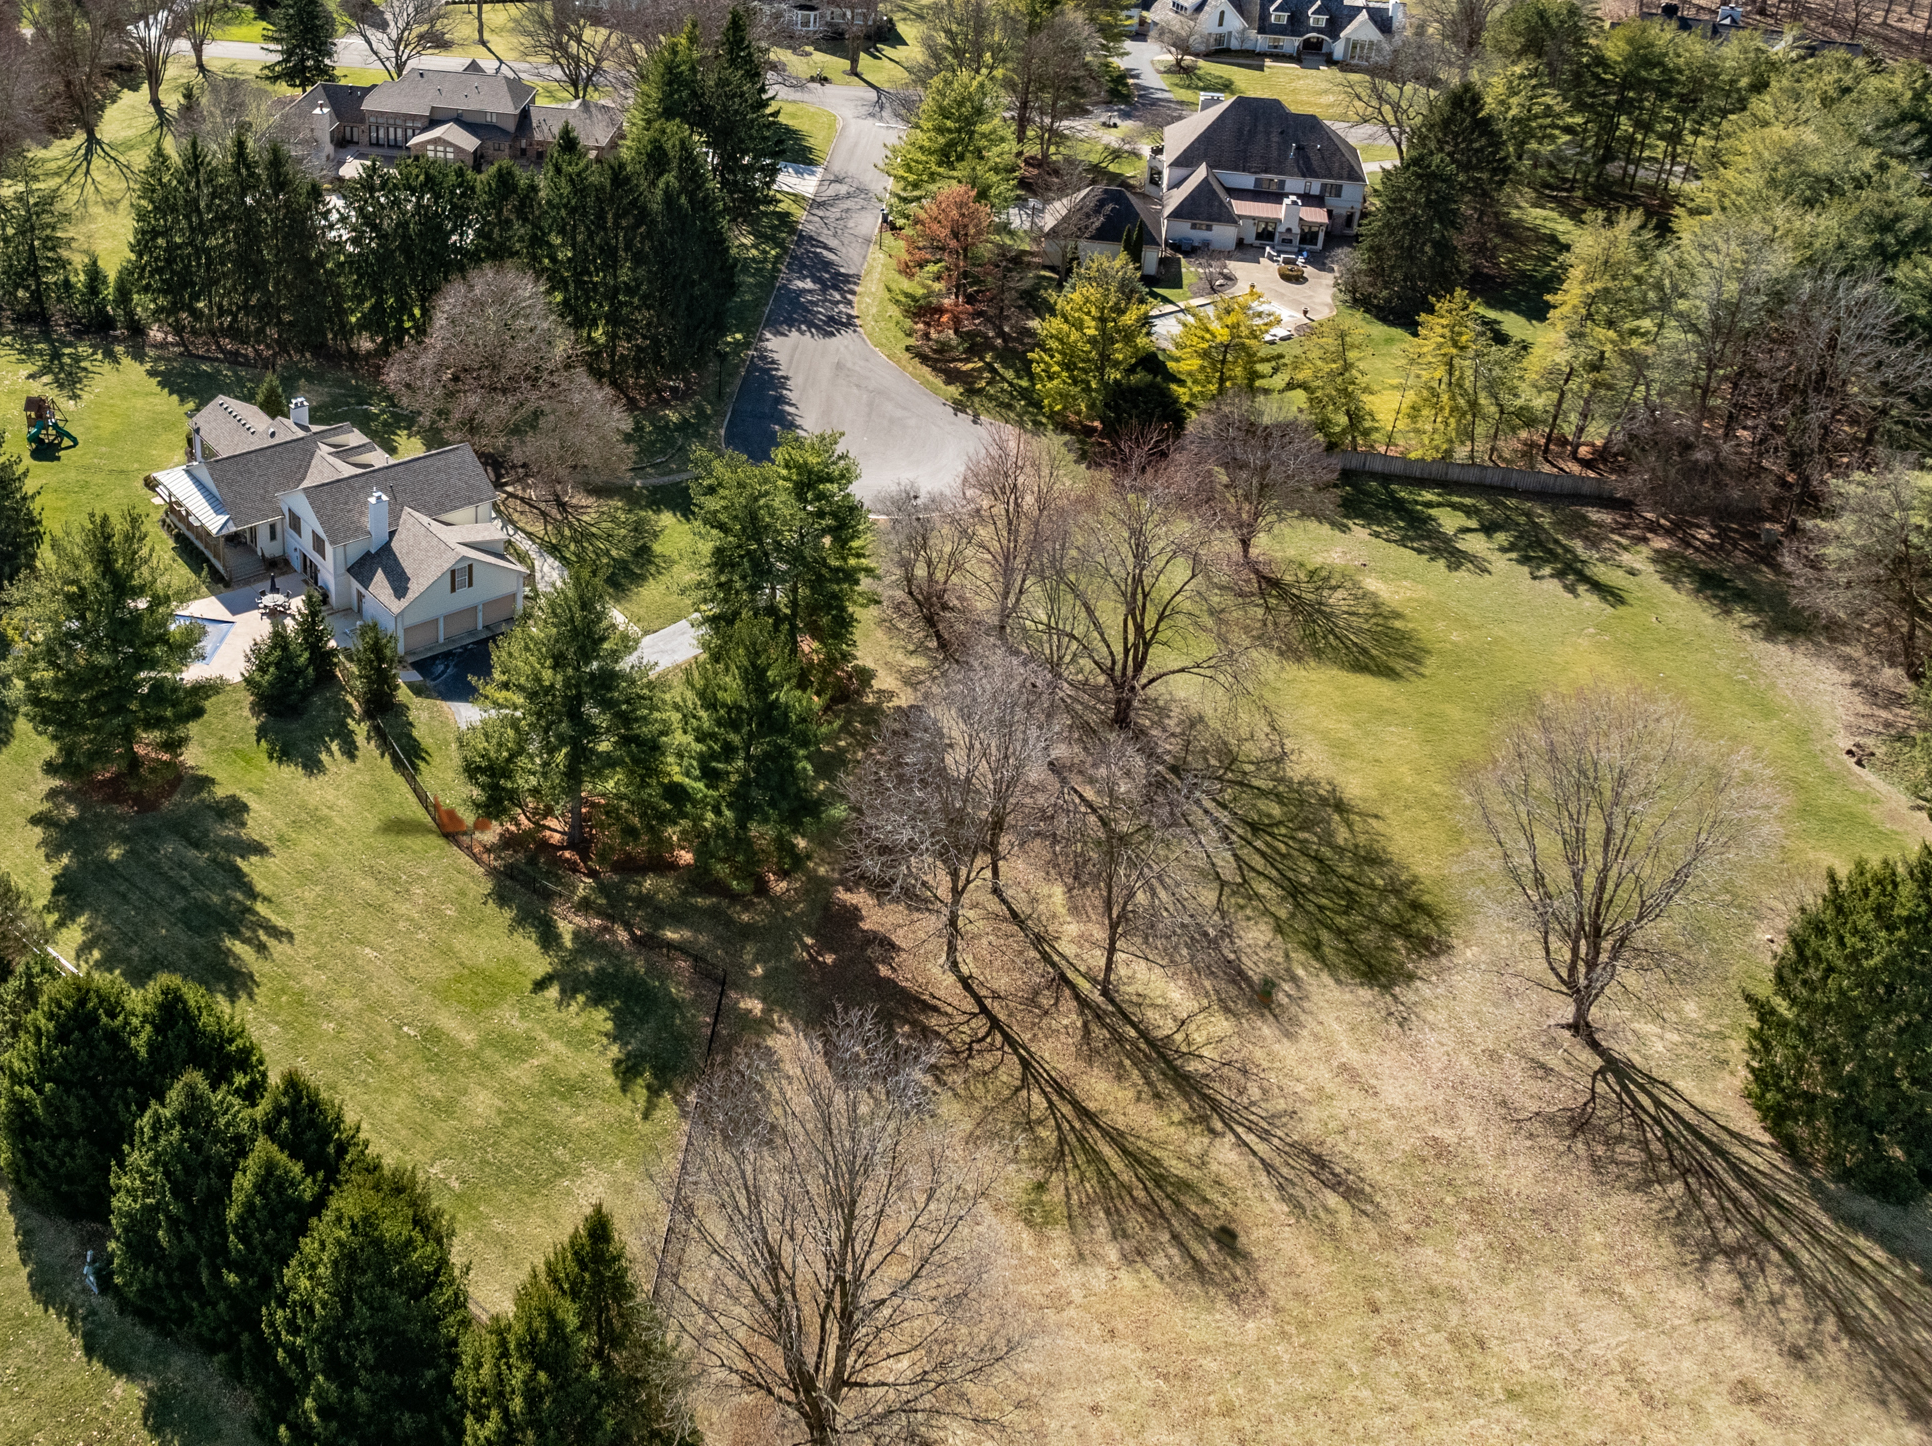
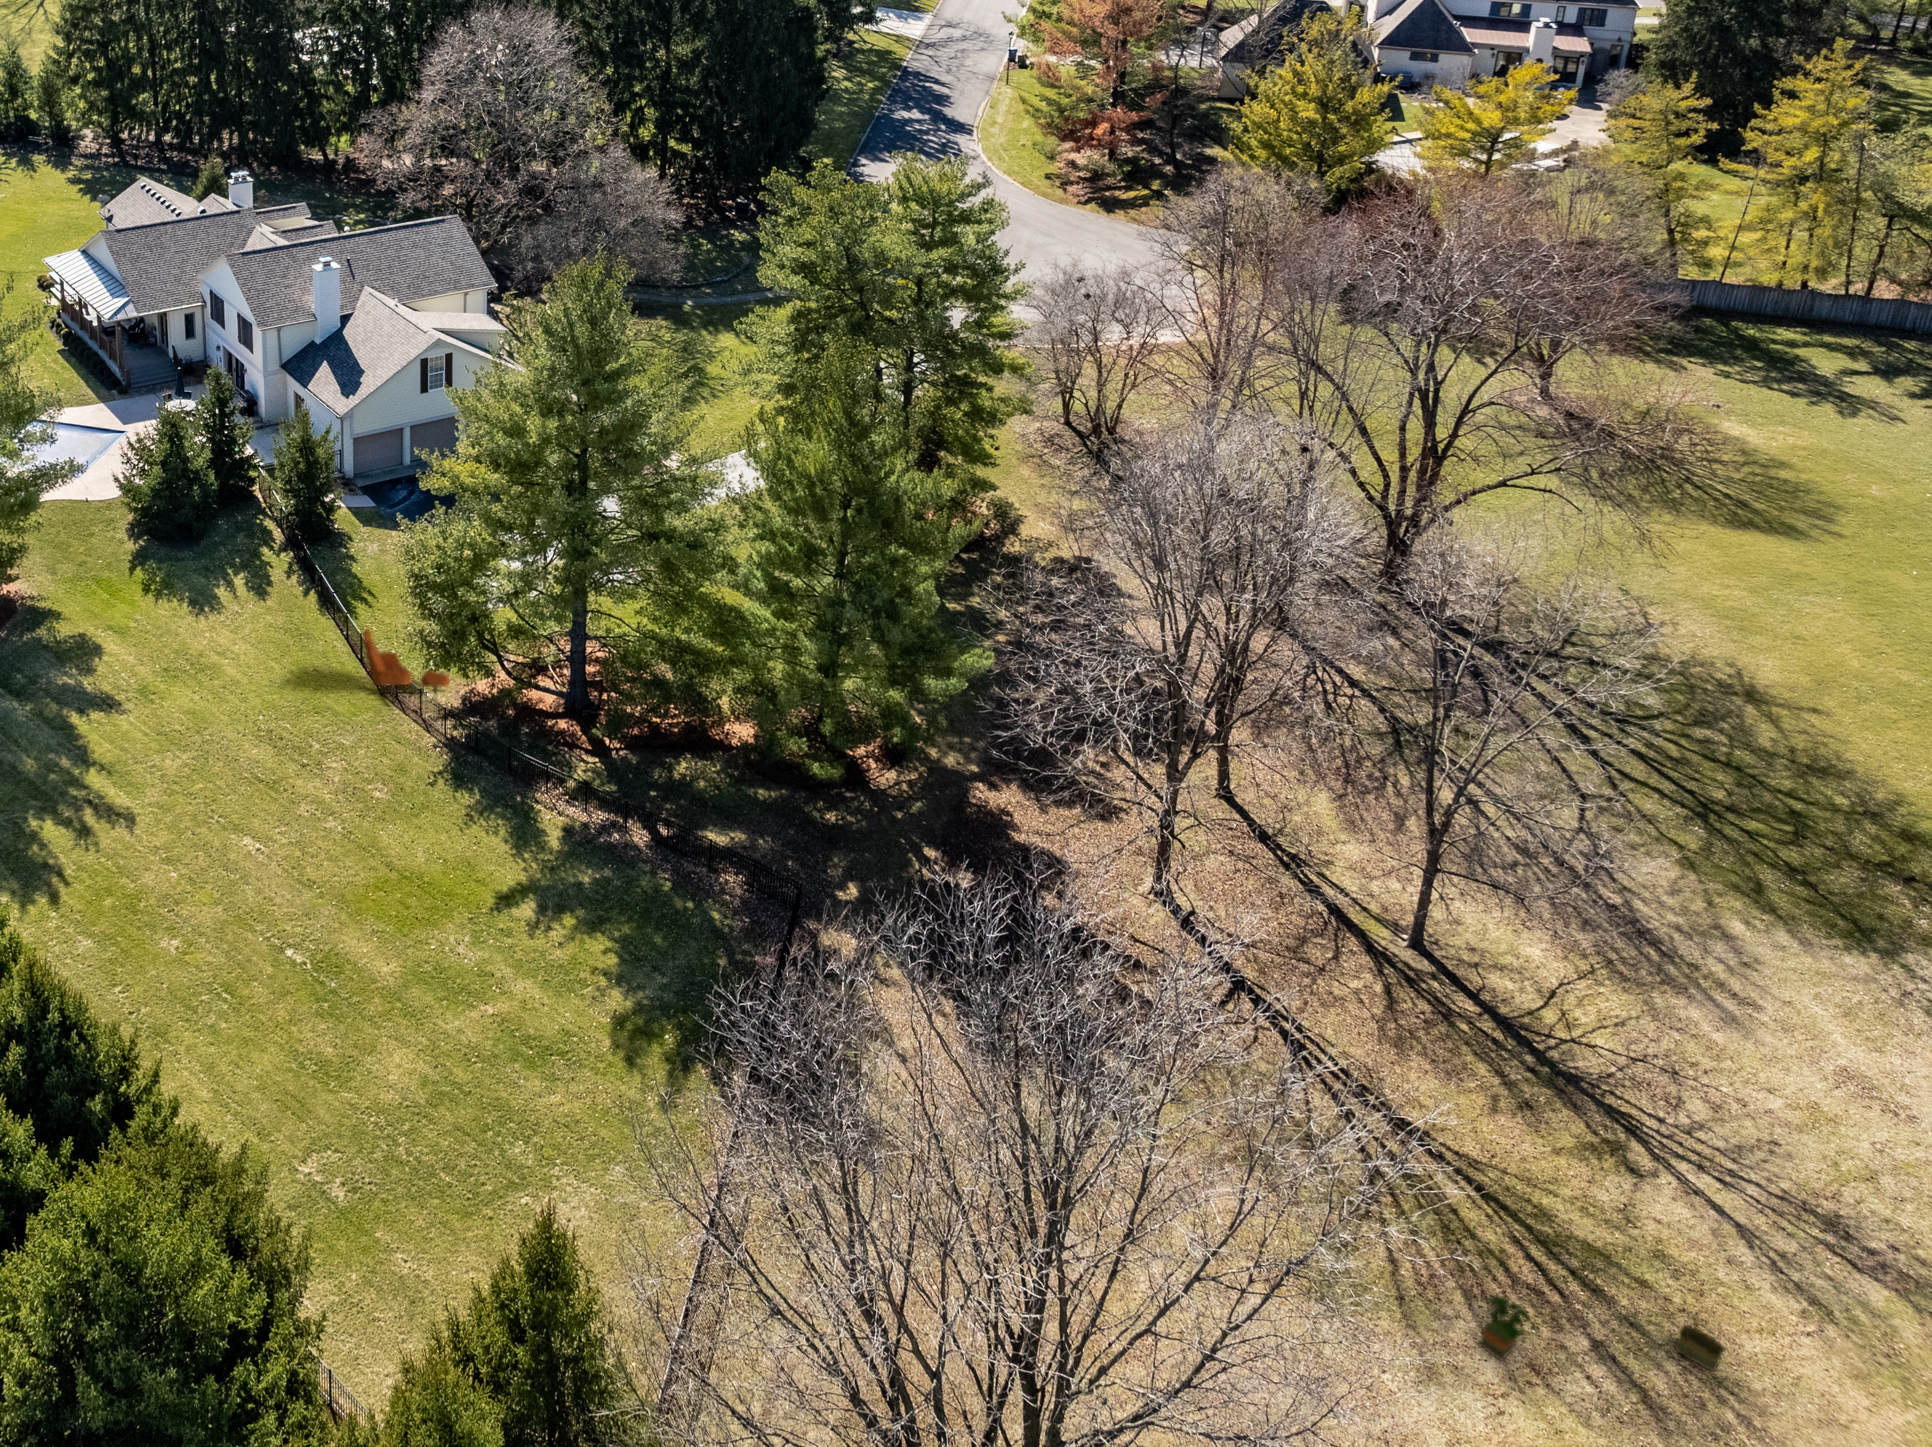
potted tree: present [1257,977,1279,1008] -> present [1480,1295,1532,1360]

